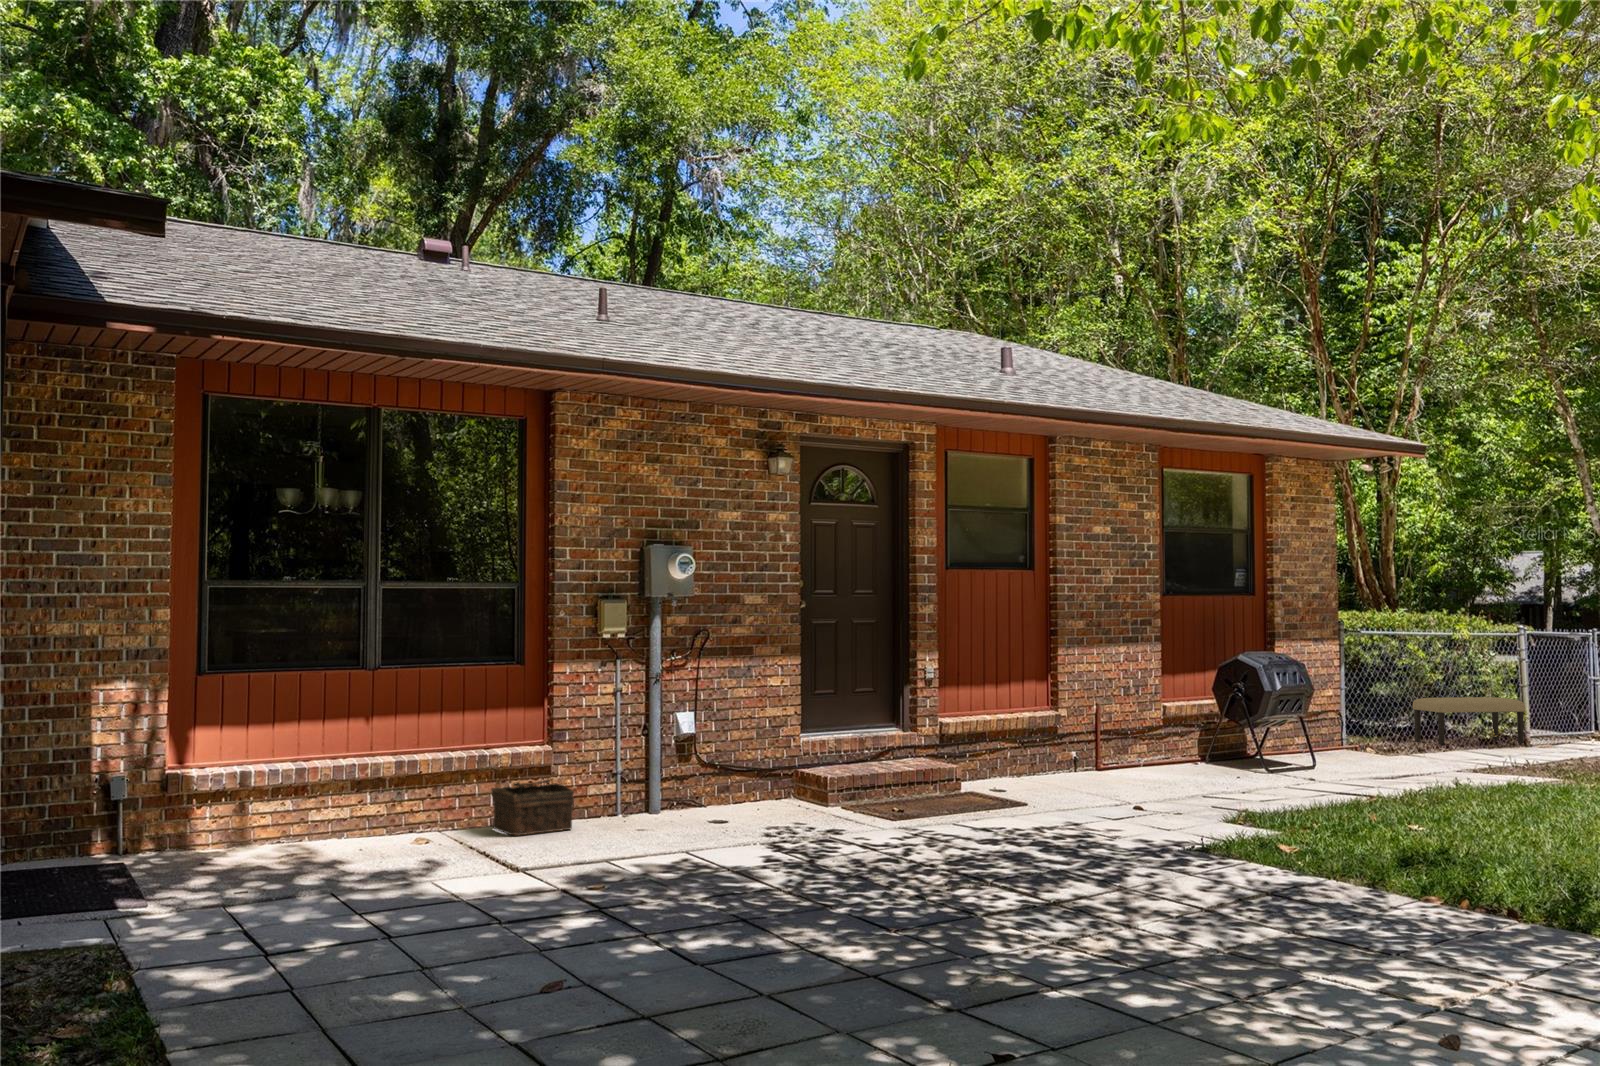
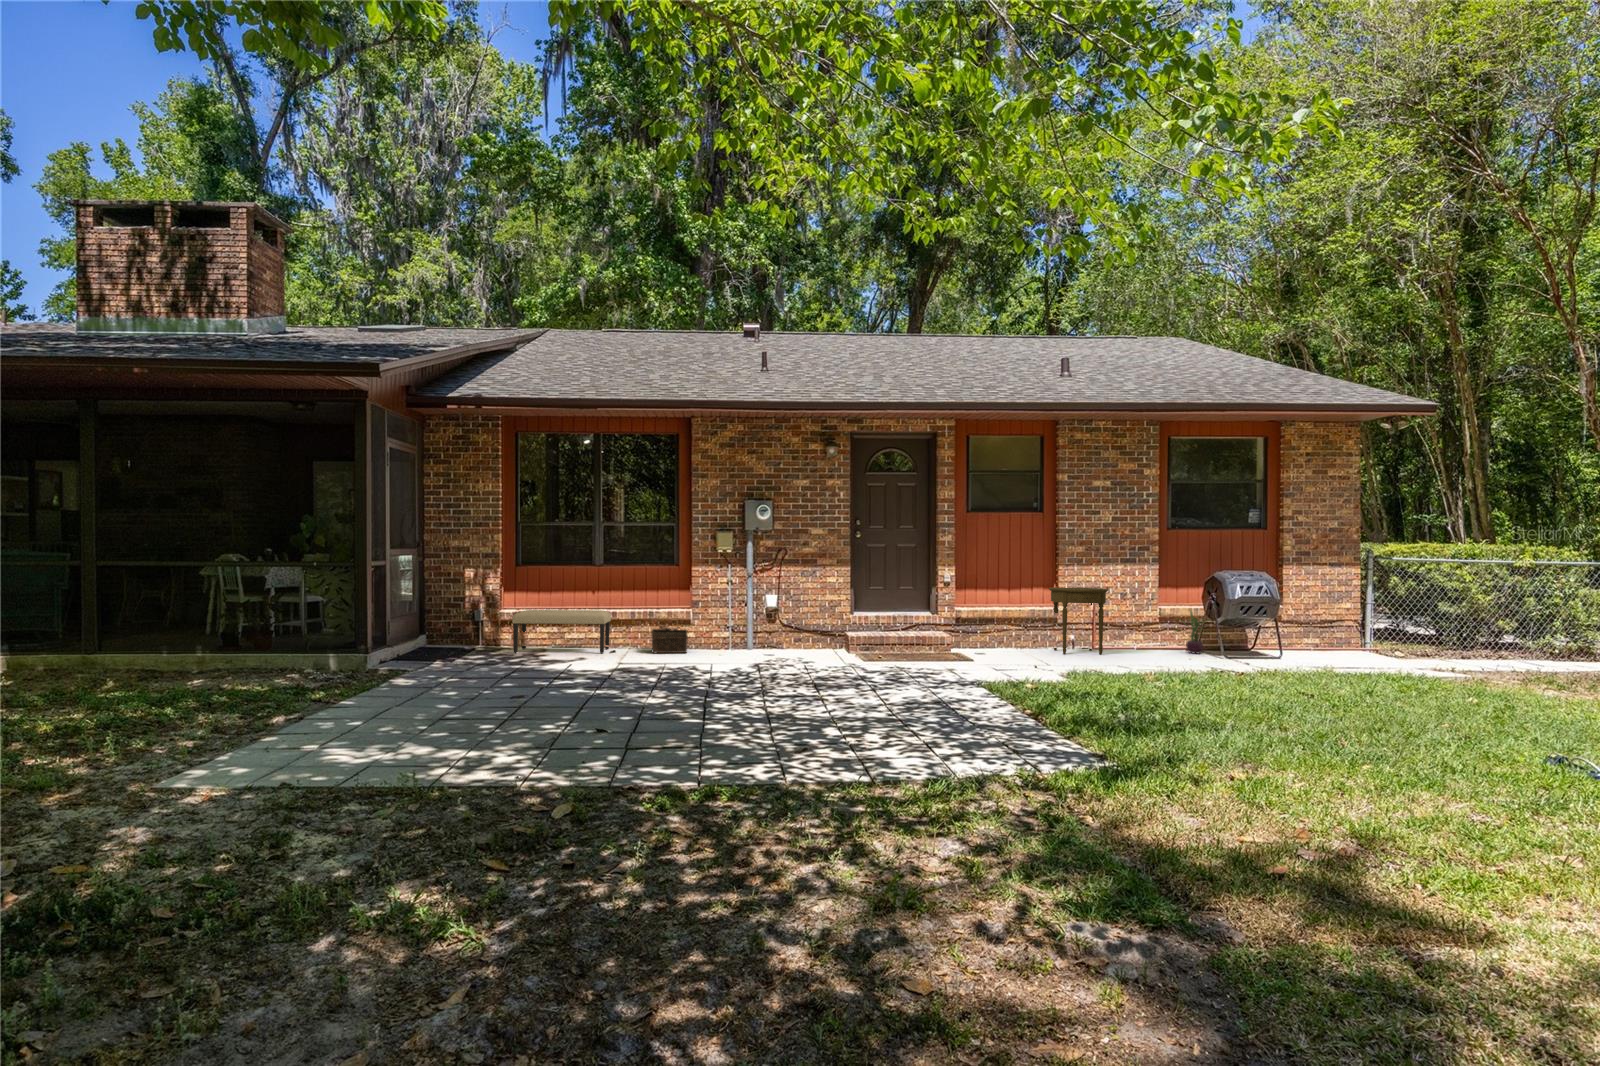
side table: none [1058,680,1138,780] -> present [1049,587,1108,654]
bench: present [1413,697,1525,745] -> present [512,610,611,653]
decorative plant: none [1182,706,1249,766] -> present [1176,611,1203,654]

